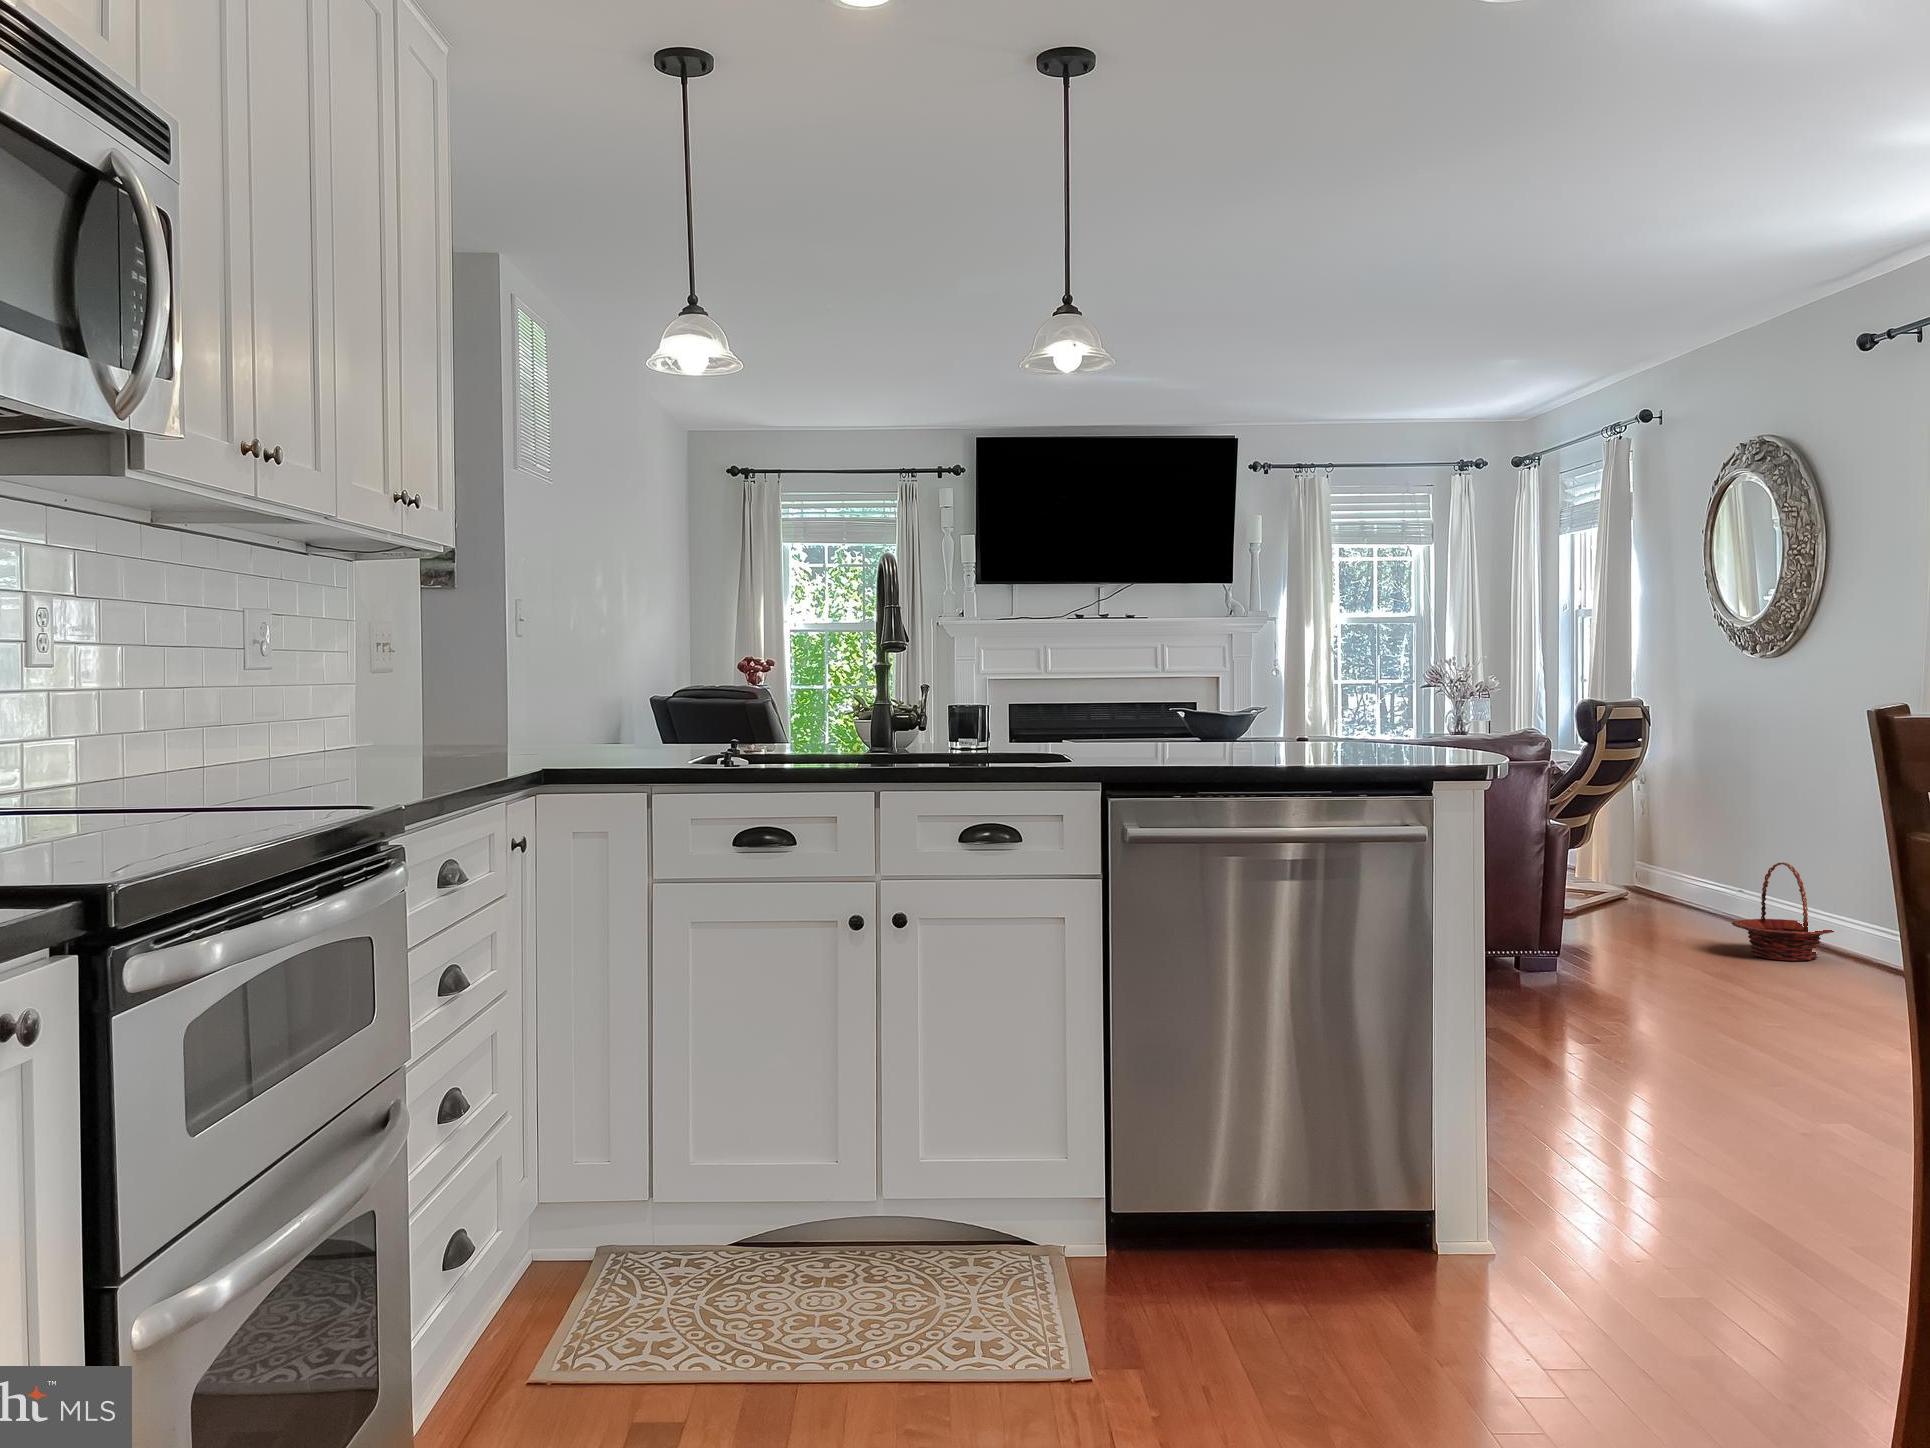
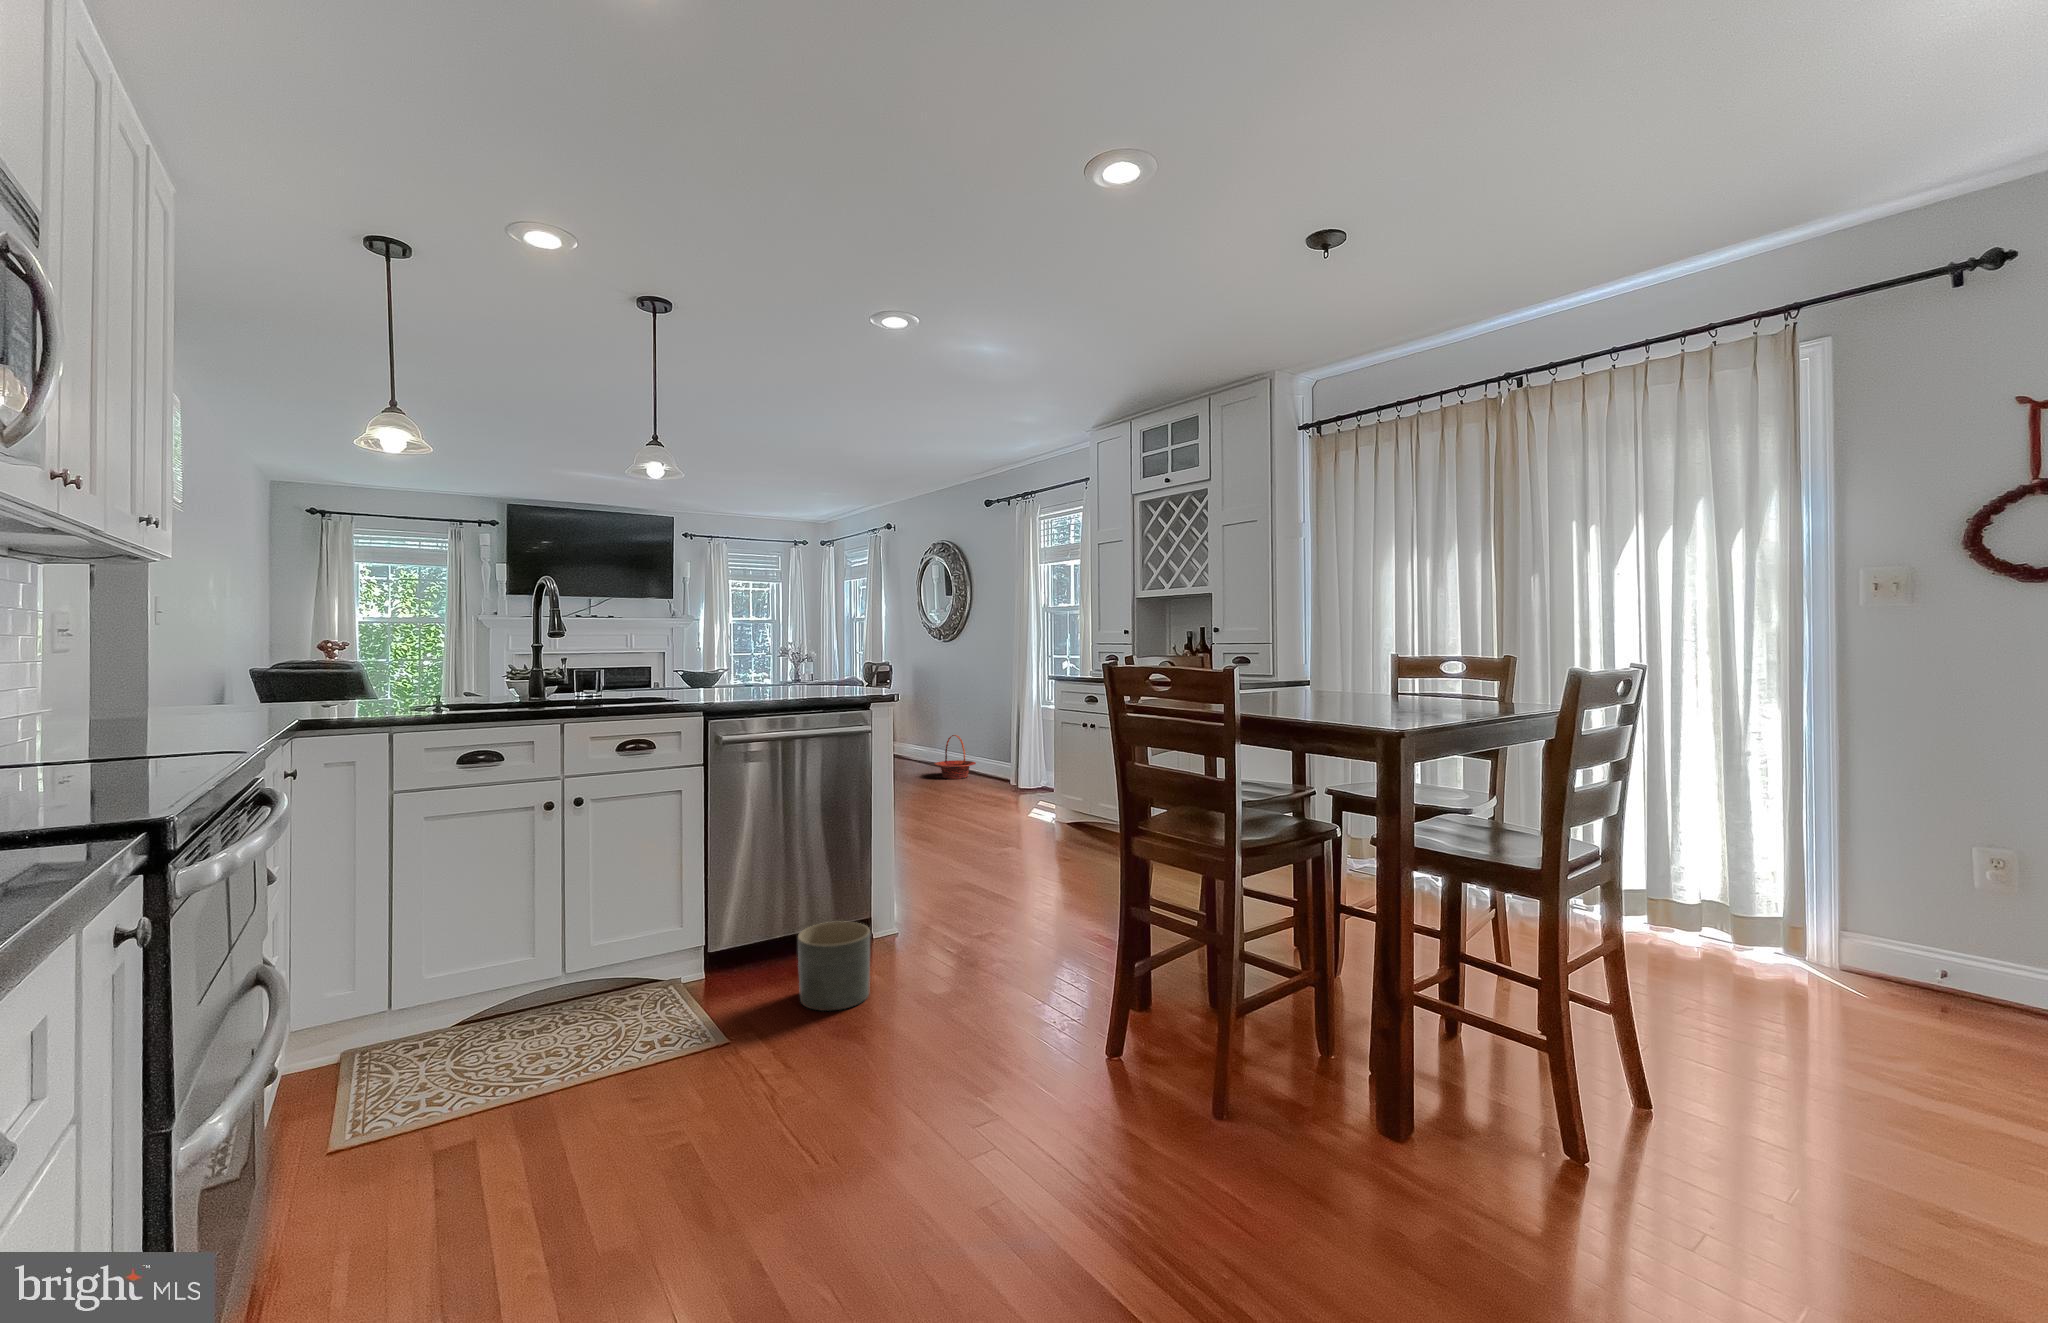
planter: none [1236,1202,1380,1379] -> present [798,921,870,1011]

